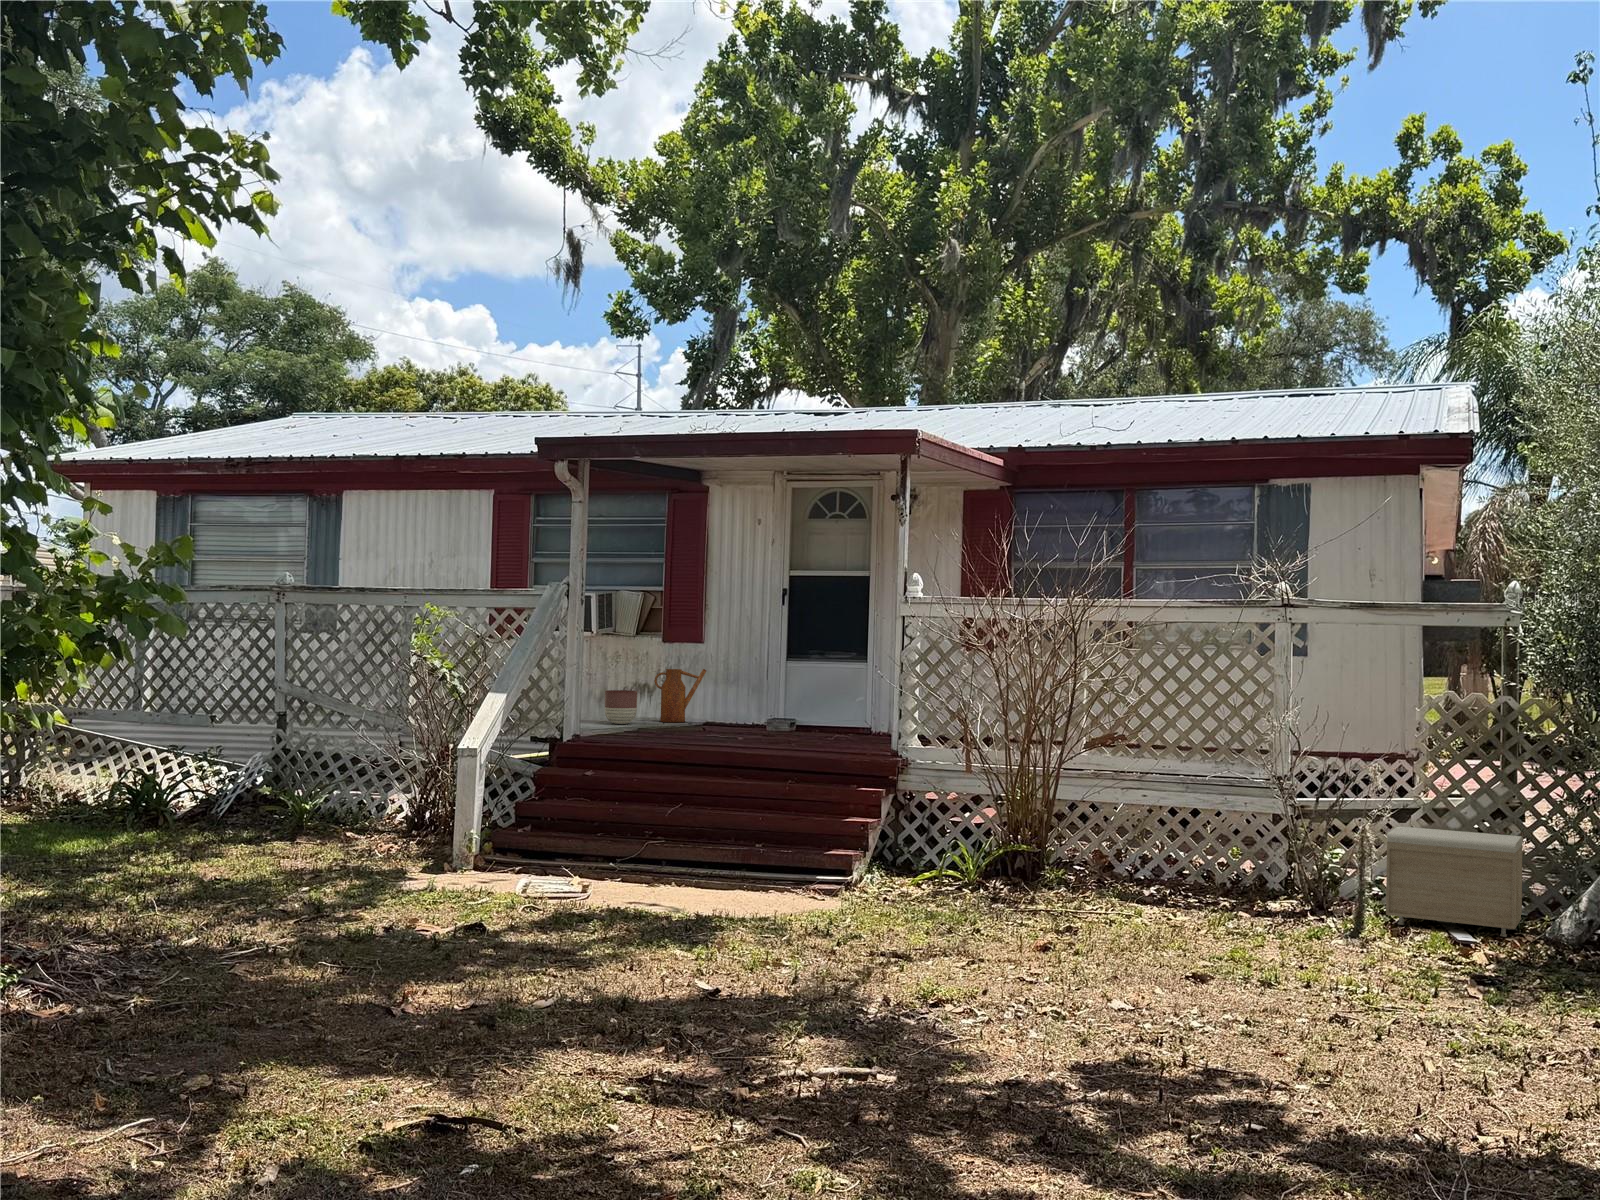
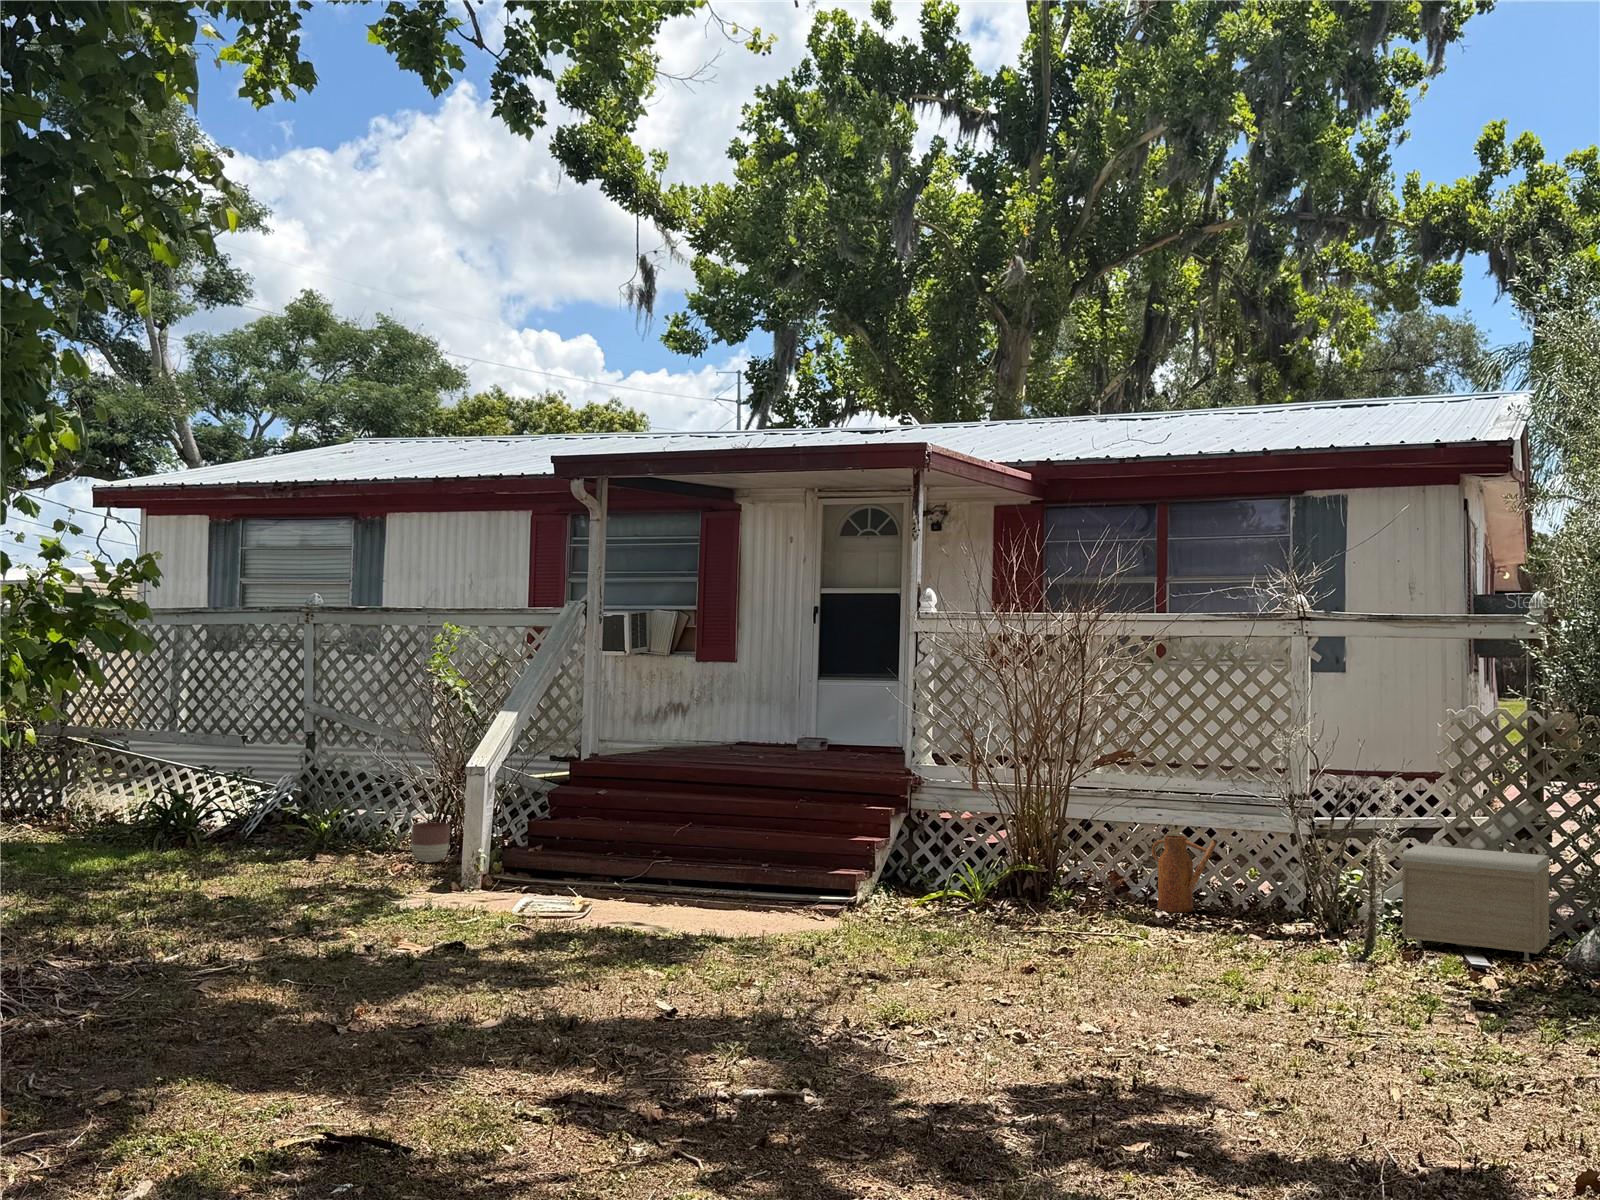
watering can: present [654,669,706,722] -> present [1152,835,1217,912]
planter: present [605,690,637,724] -> present [411,822,450,863]

